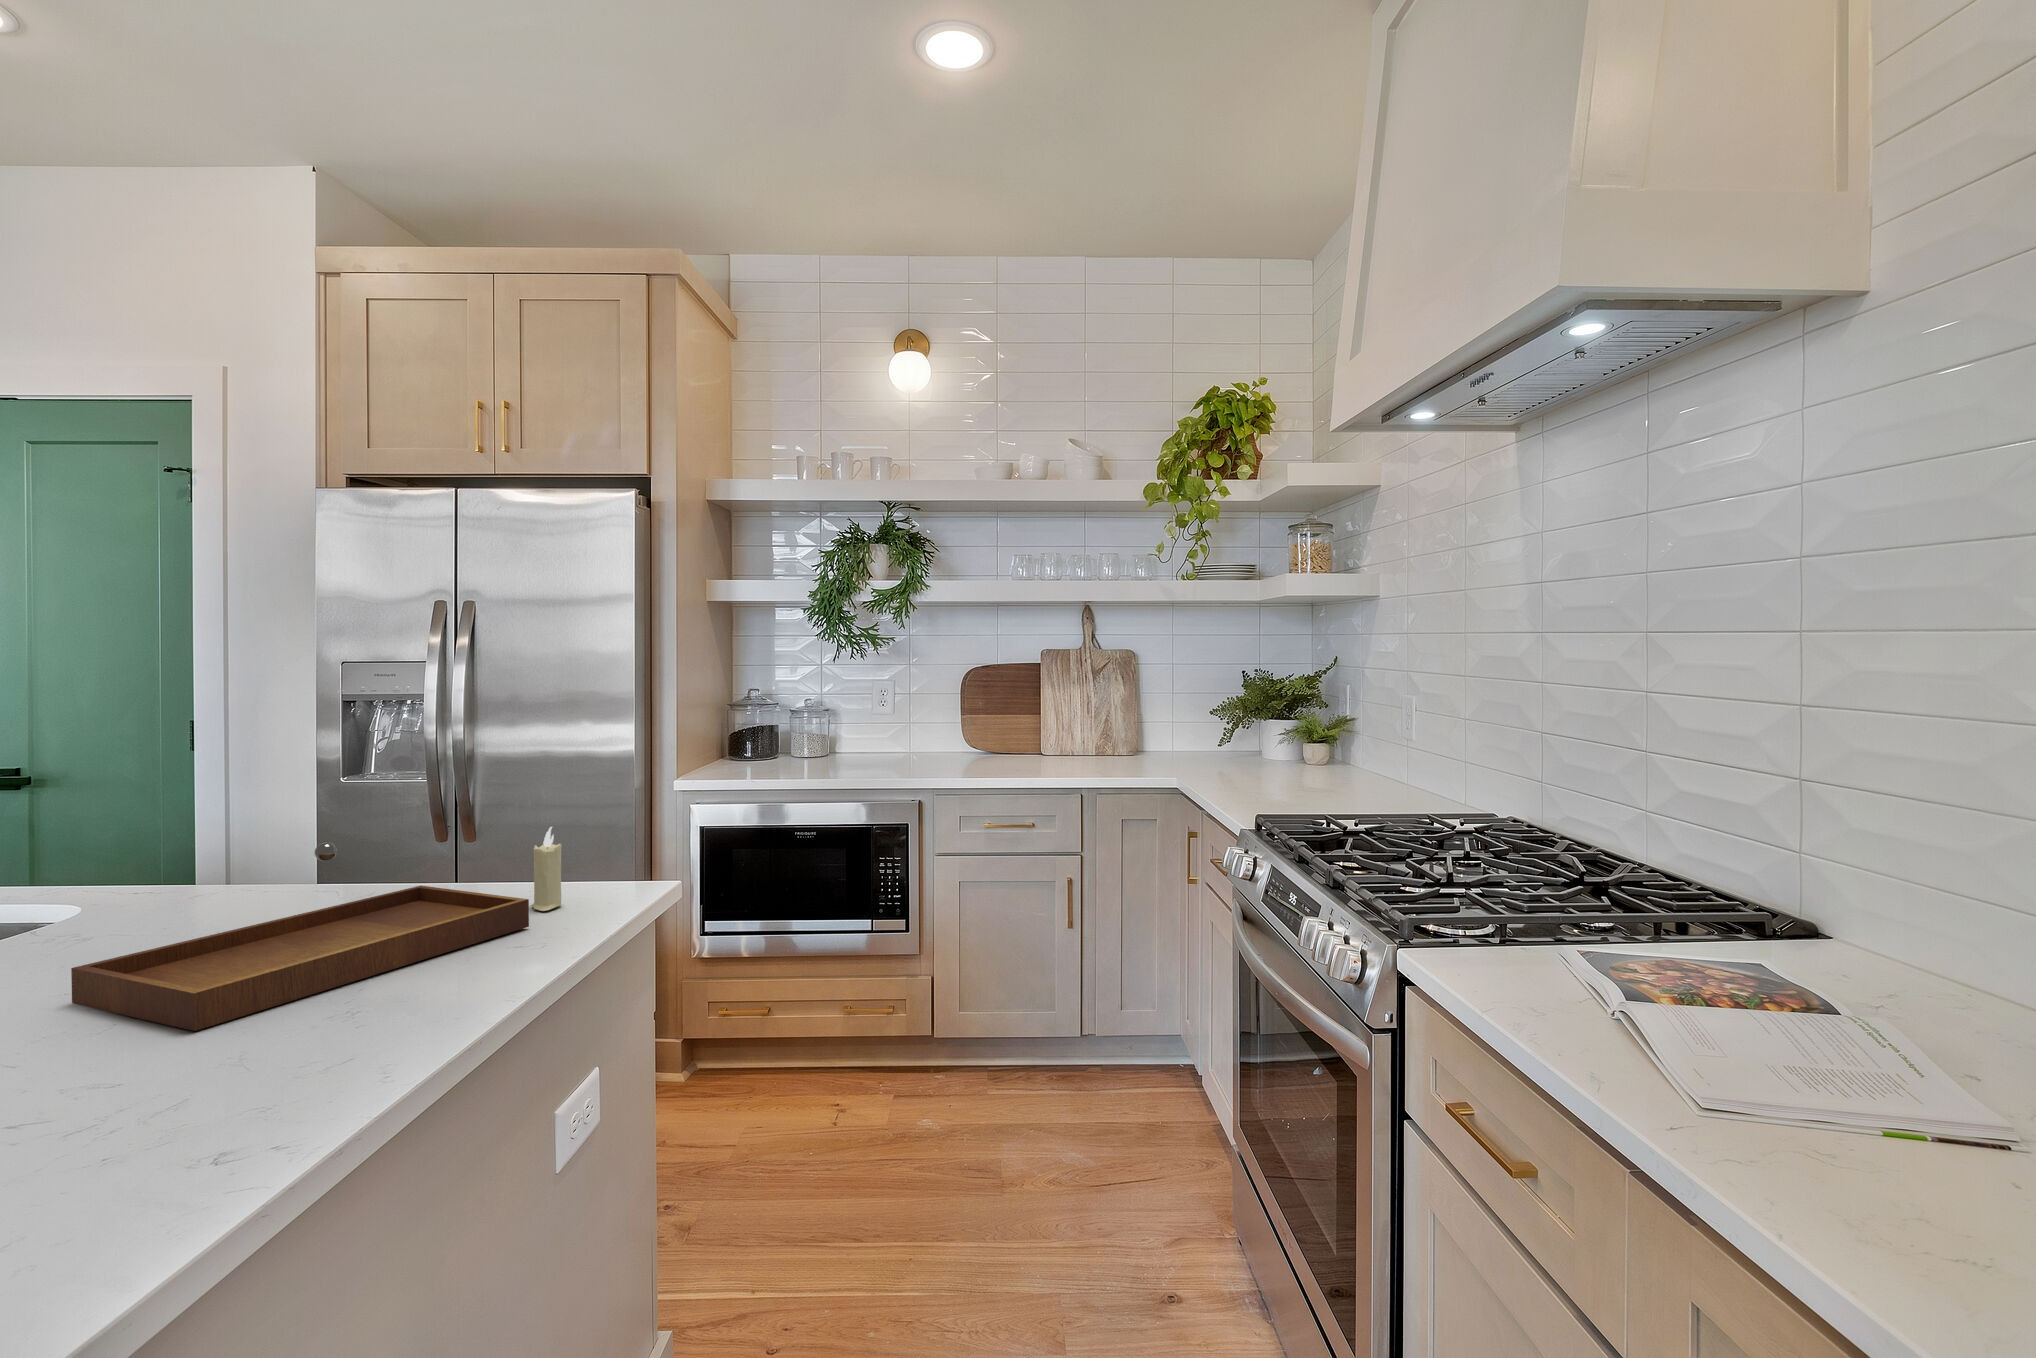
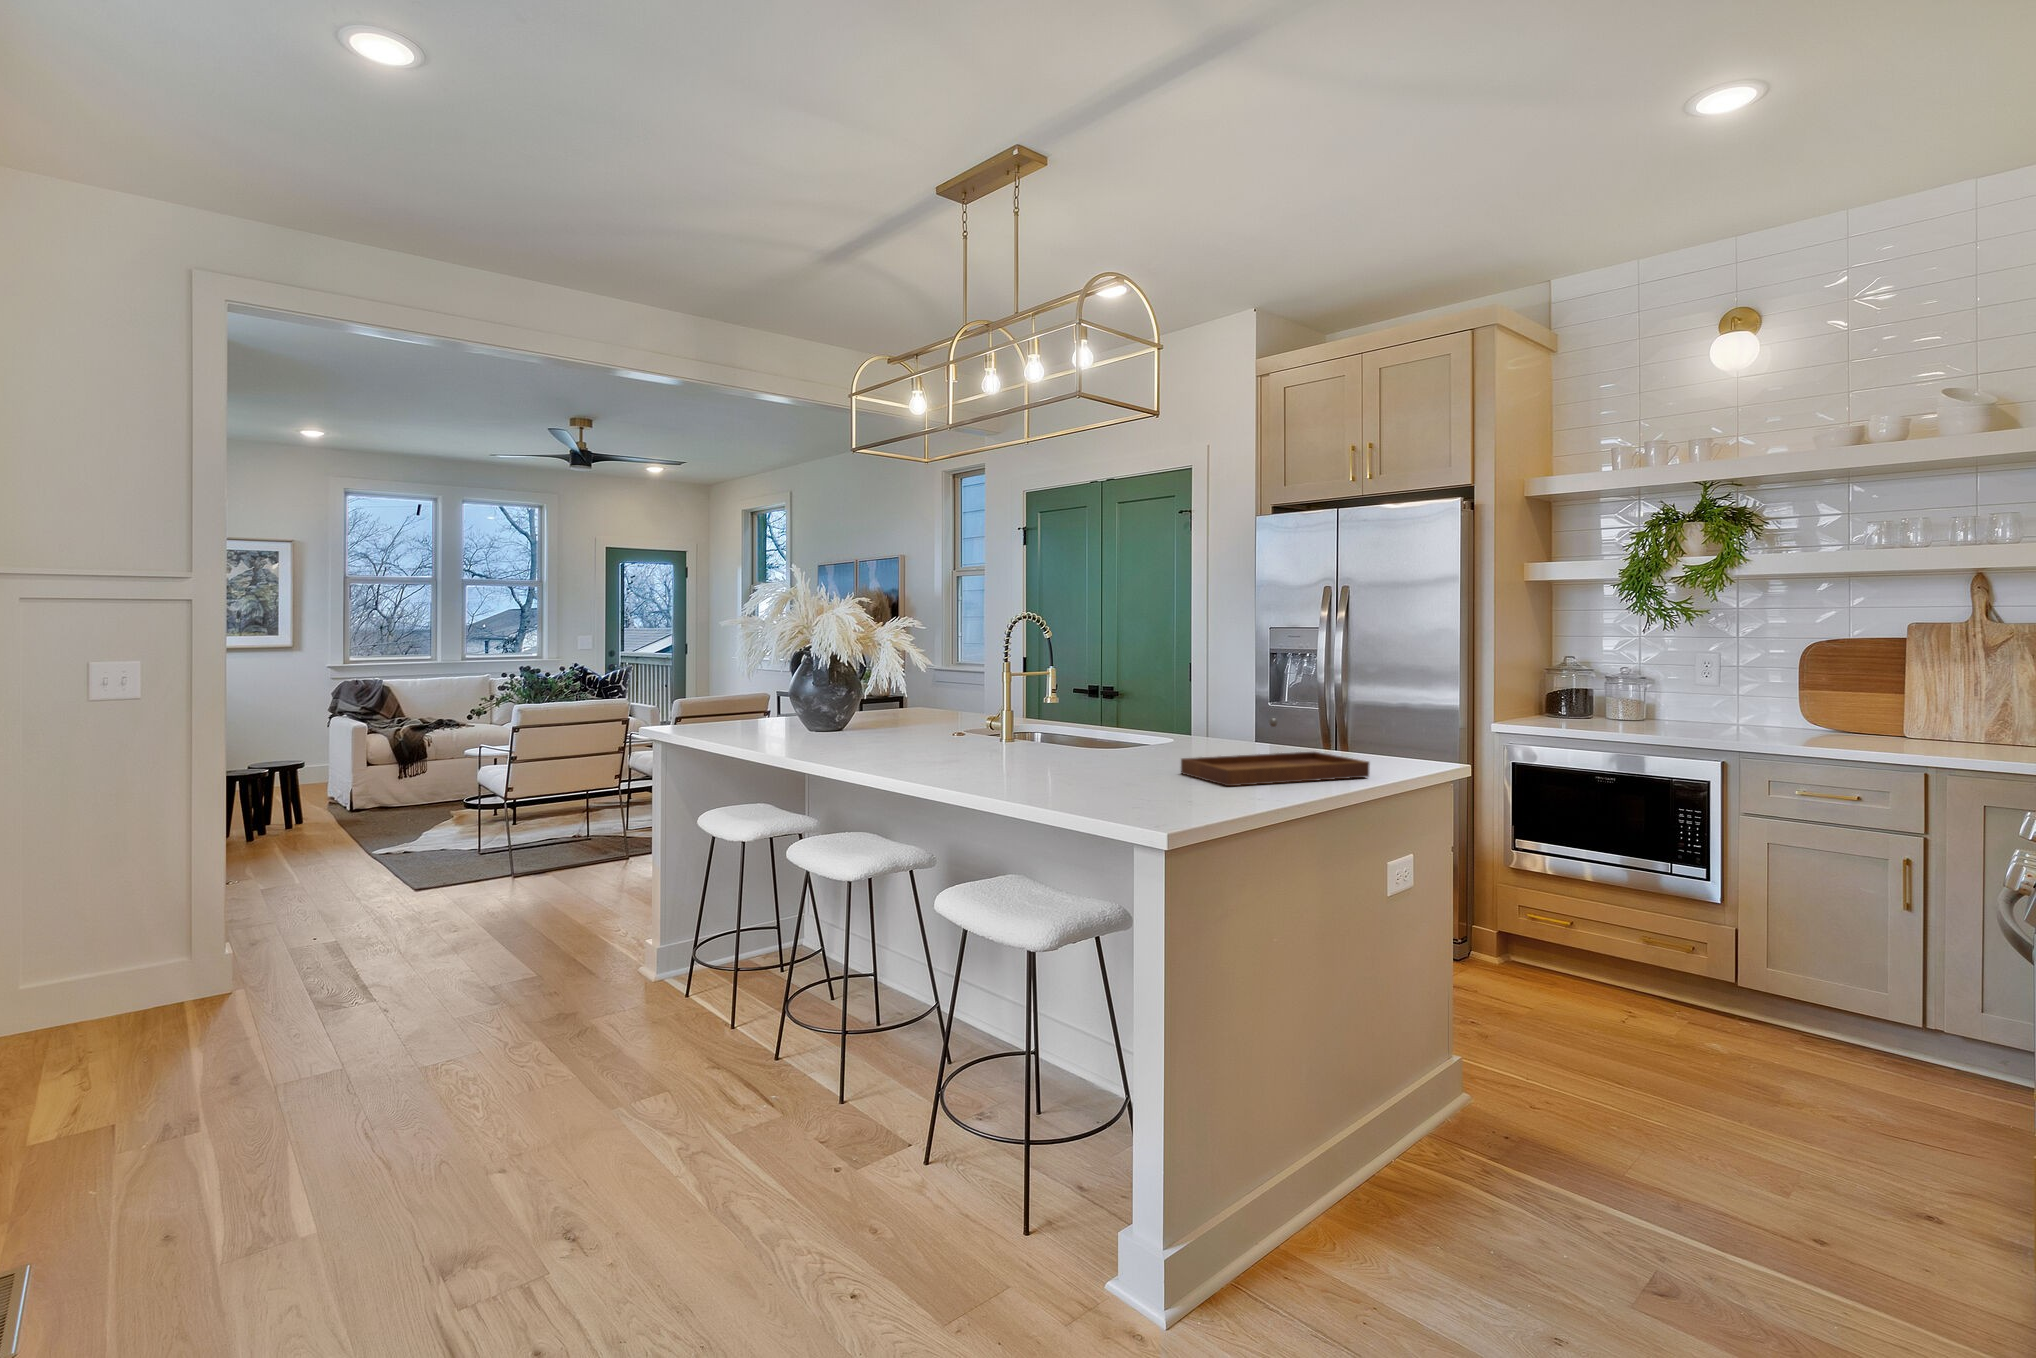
candle: present [531,827,562,911] -> none [1371,725,1390,773]

